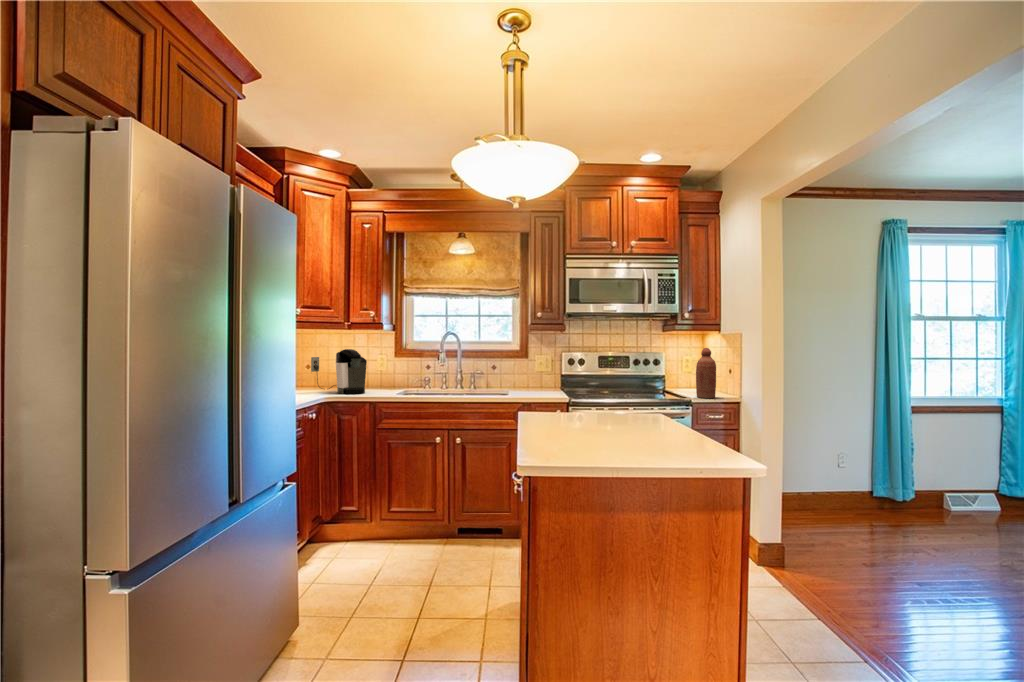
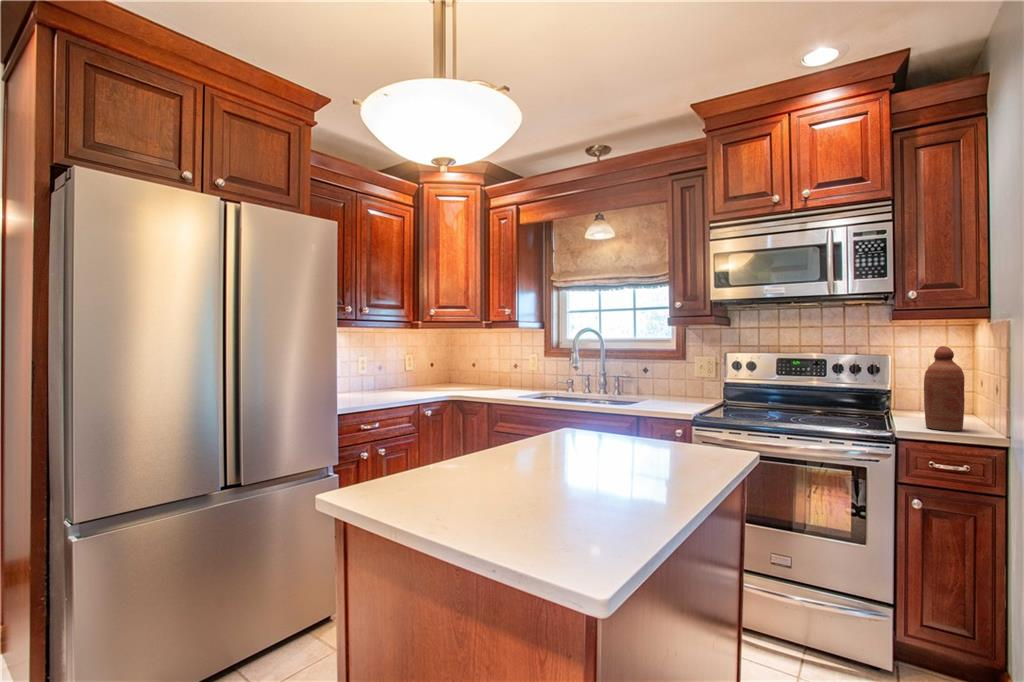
coffee maker: present [311,349,367,394] -> none [452,348,504,393]

